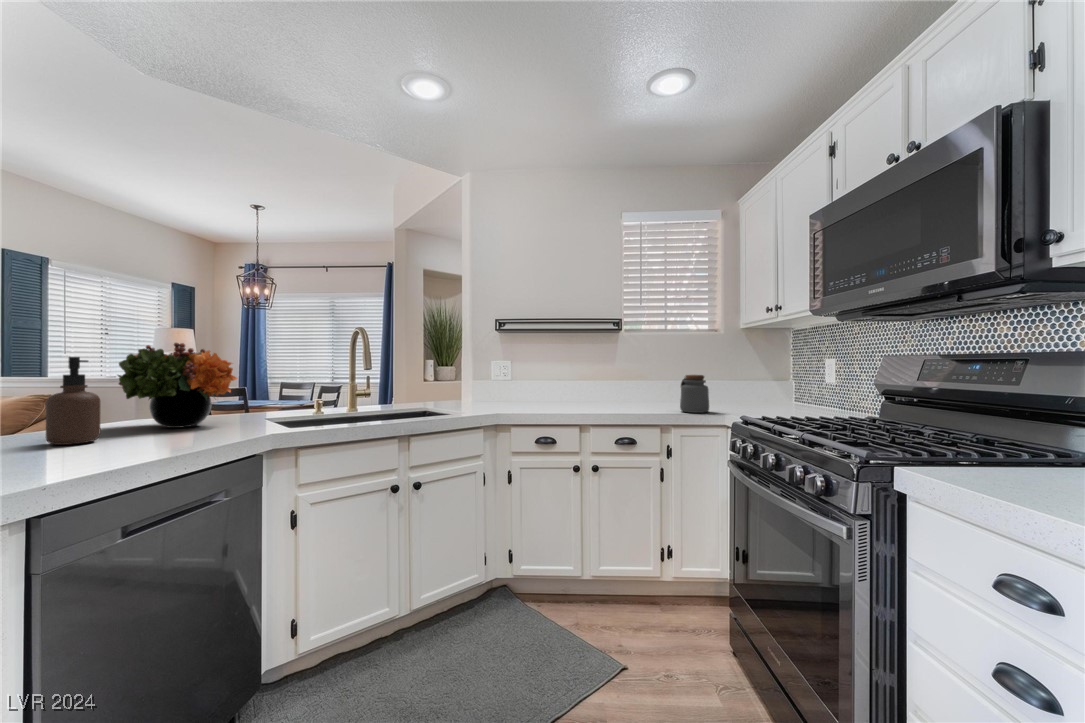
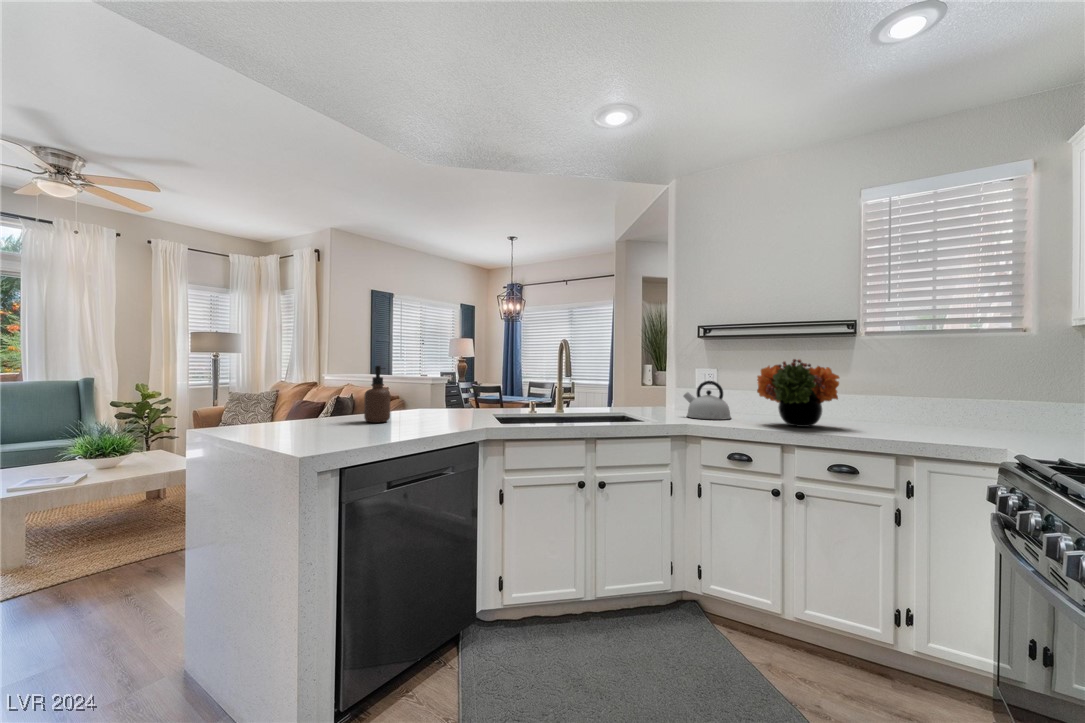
flower arrangement: present [118,343,237,428] -> present [757,359,839,427]
kettle: none [486,372,530,408] -> present [683,381,731,420]
jar: present [680,375,709,413] -> none [927,392,977,444]

